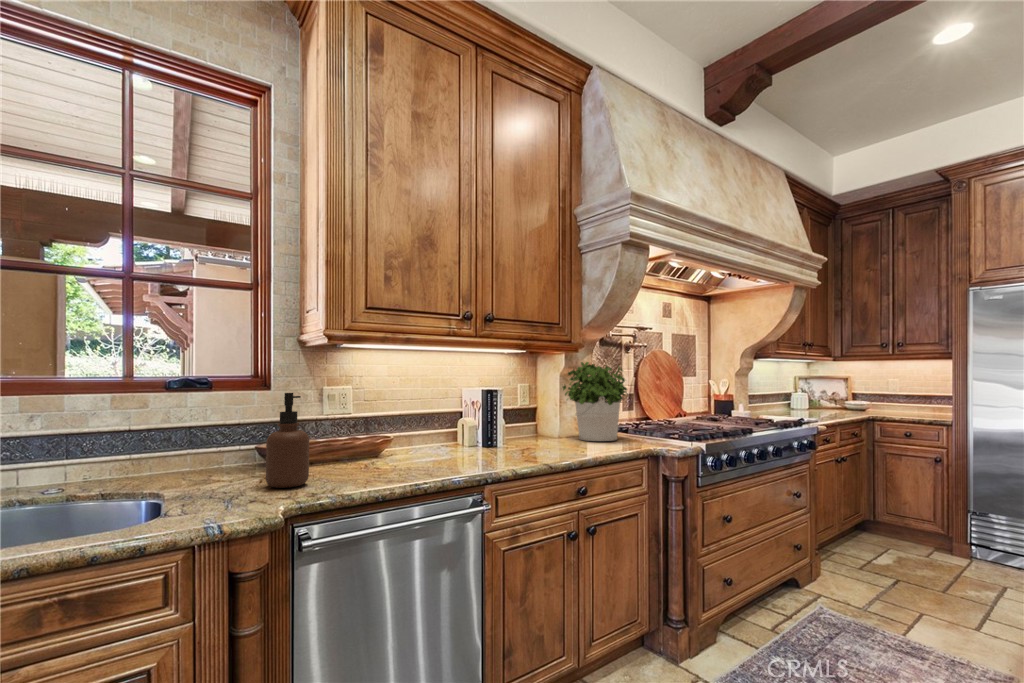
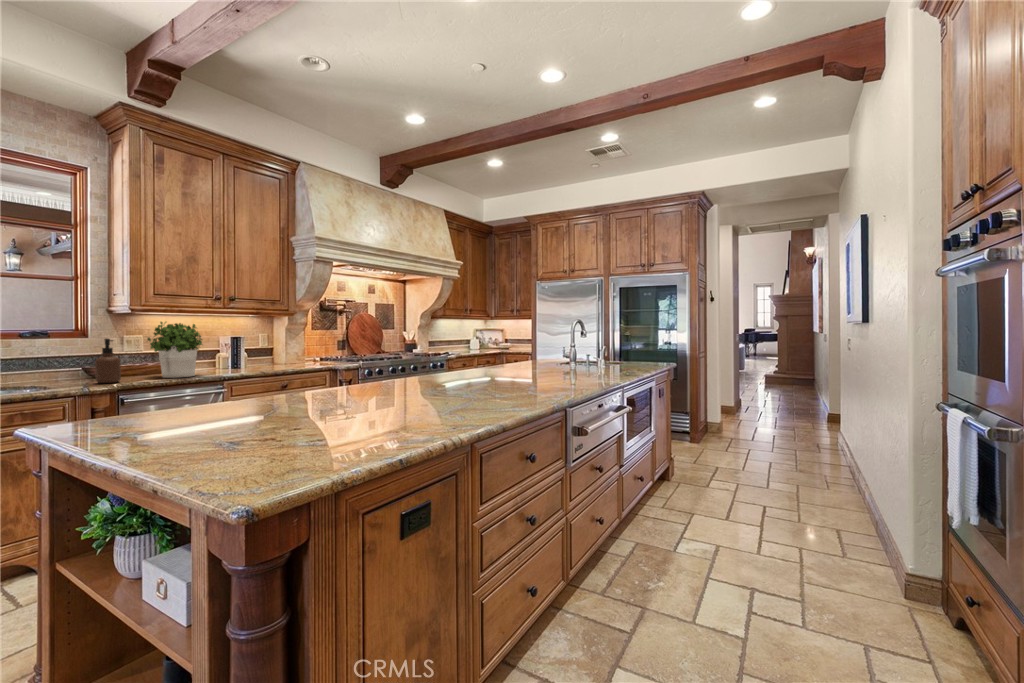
potted plant: present [563,362,628,441] -> present [148,322,202,378]

